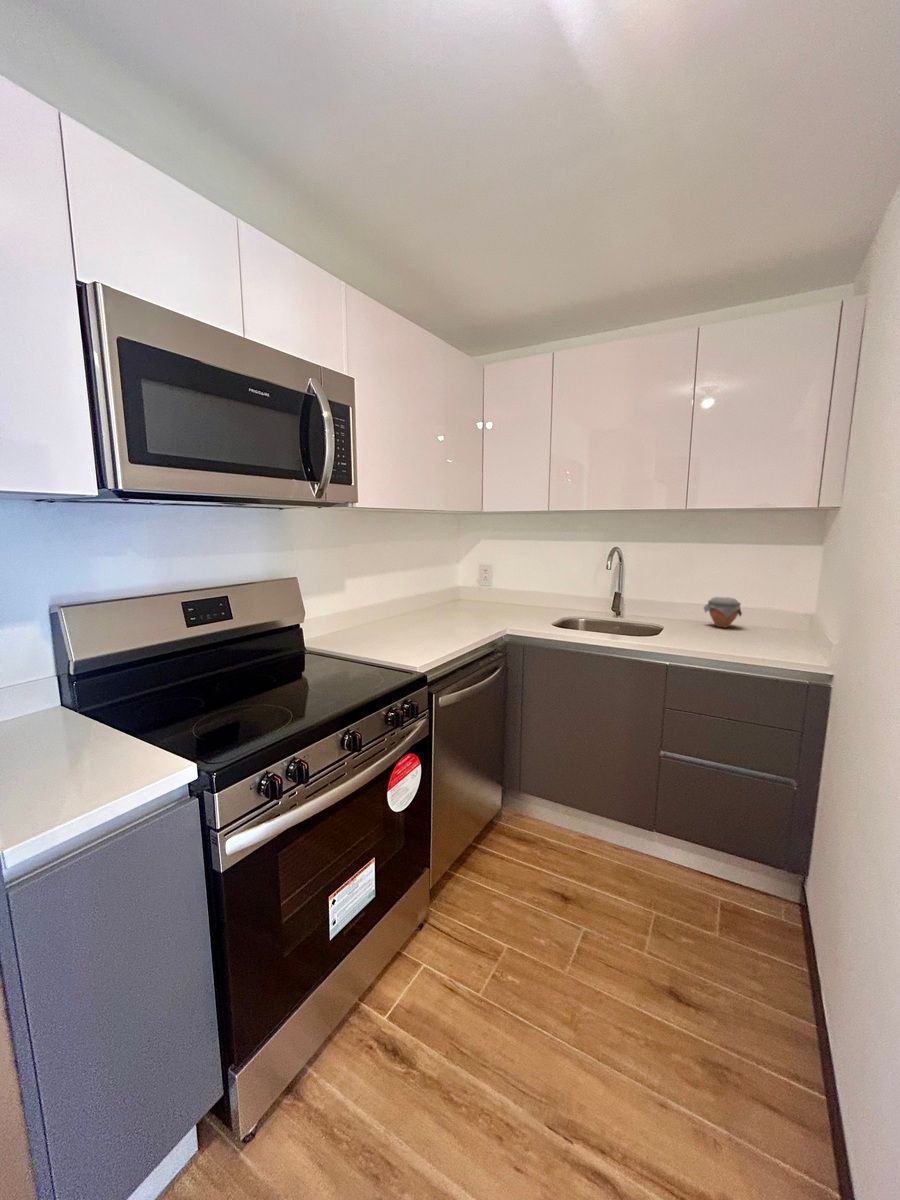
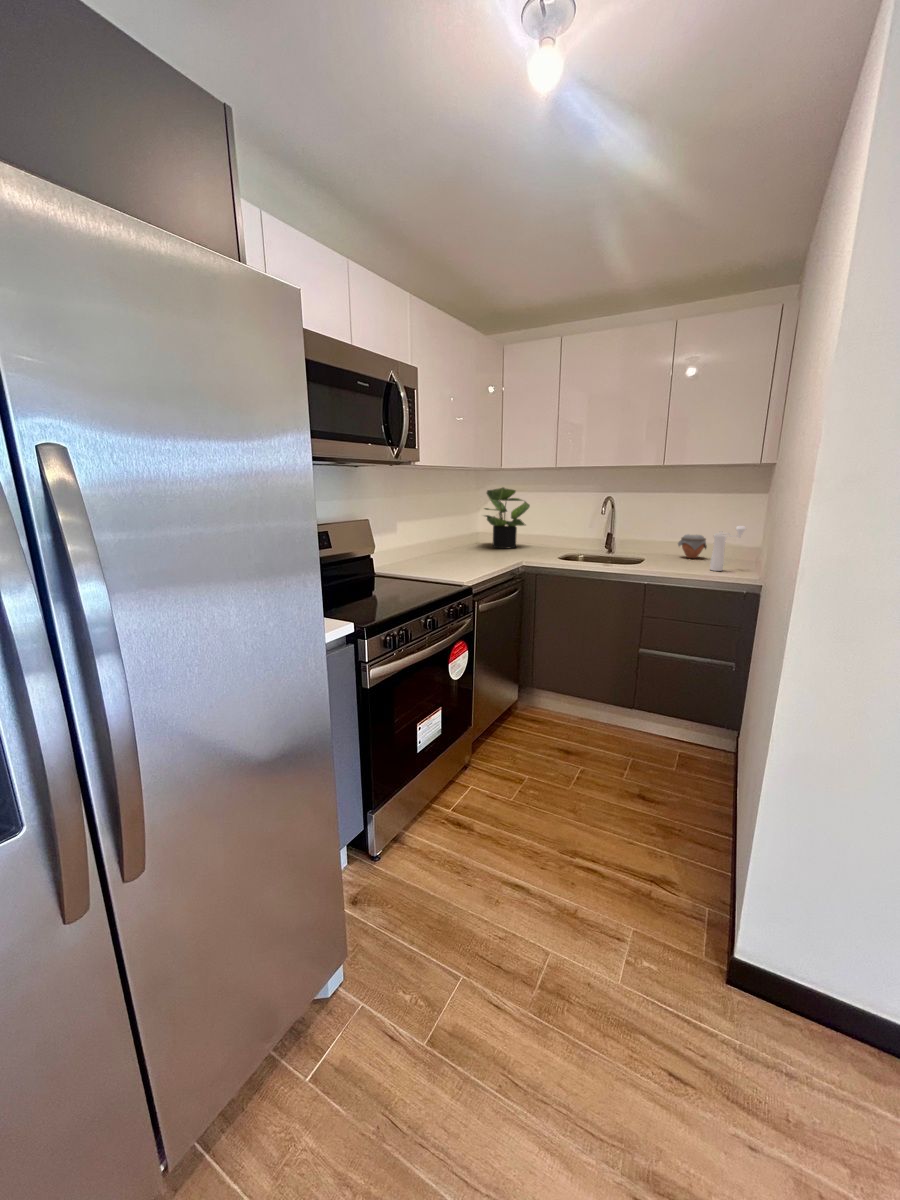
potted plant: none [461,536,520,609] -> present [484,488,530,549]
pepper mill: none [753,591,801,650] -> present [710,526,746,571]

